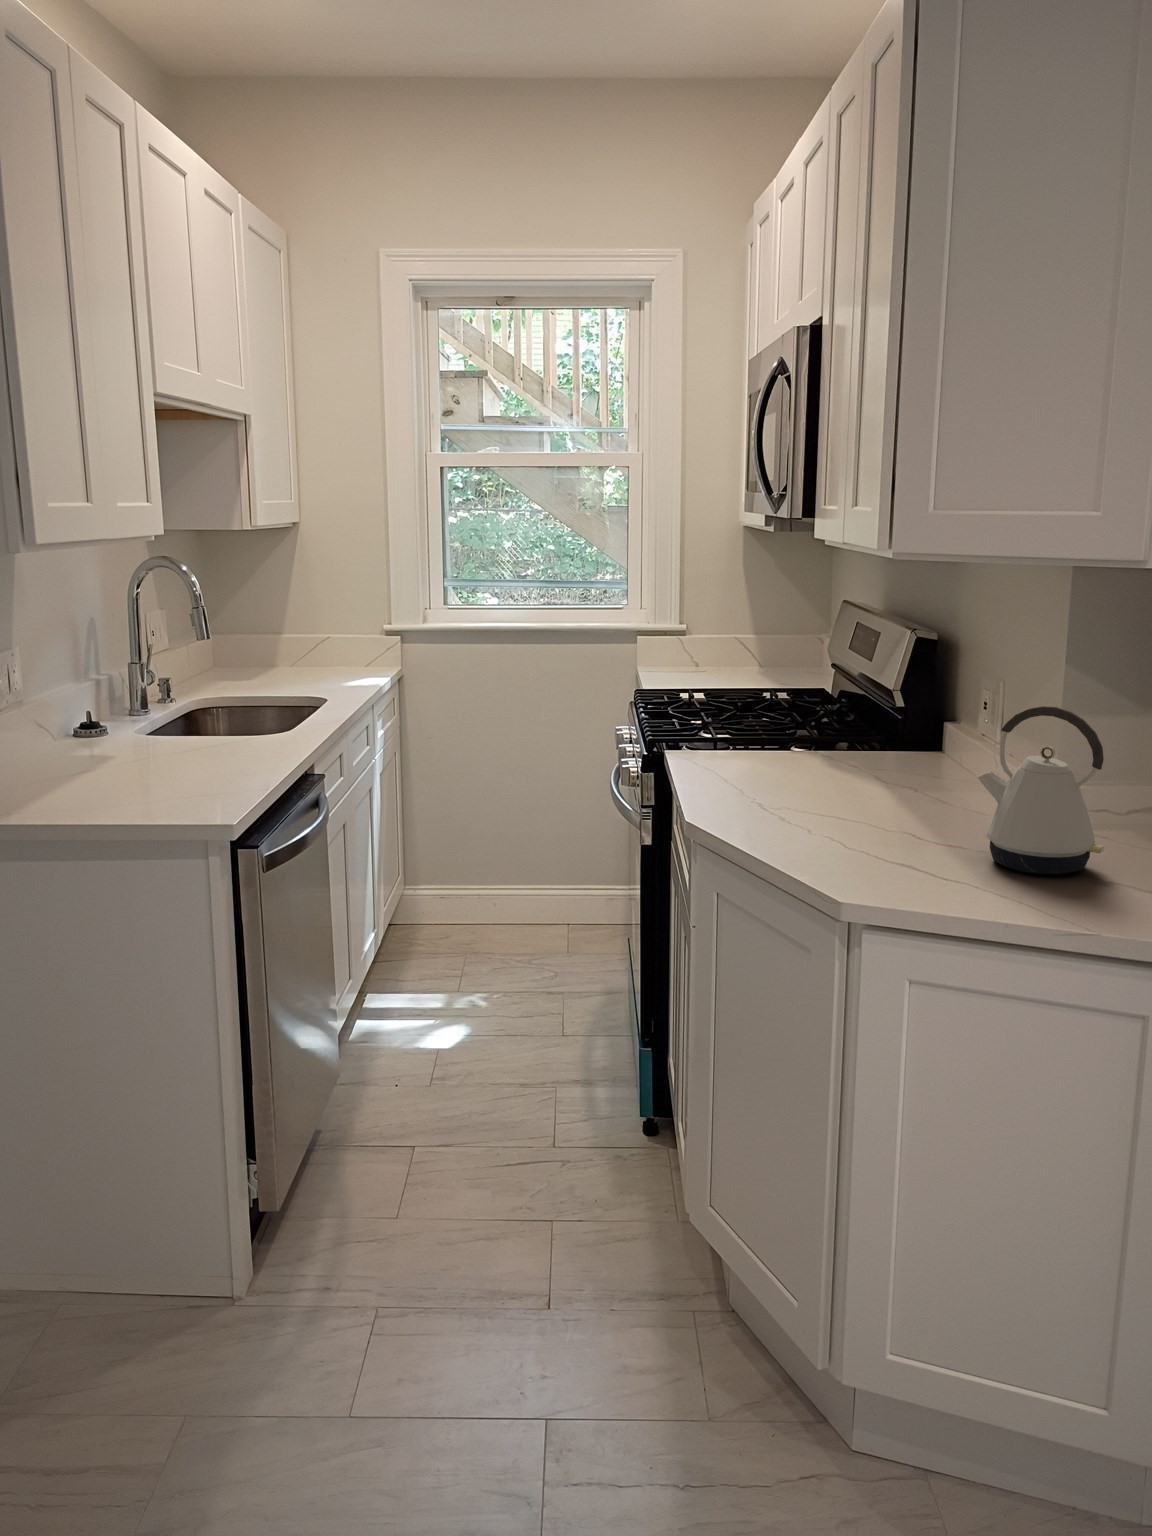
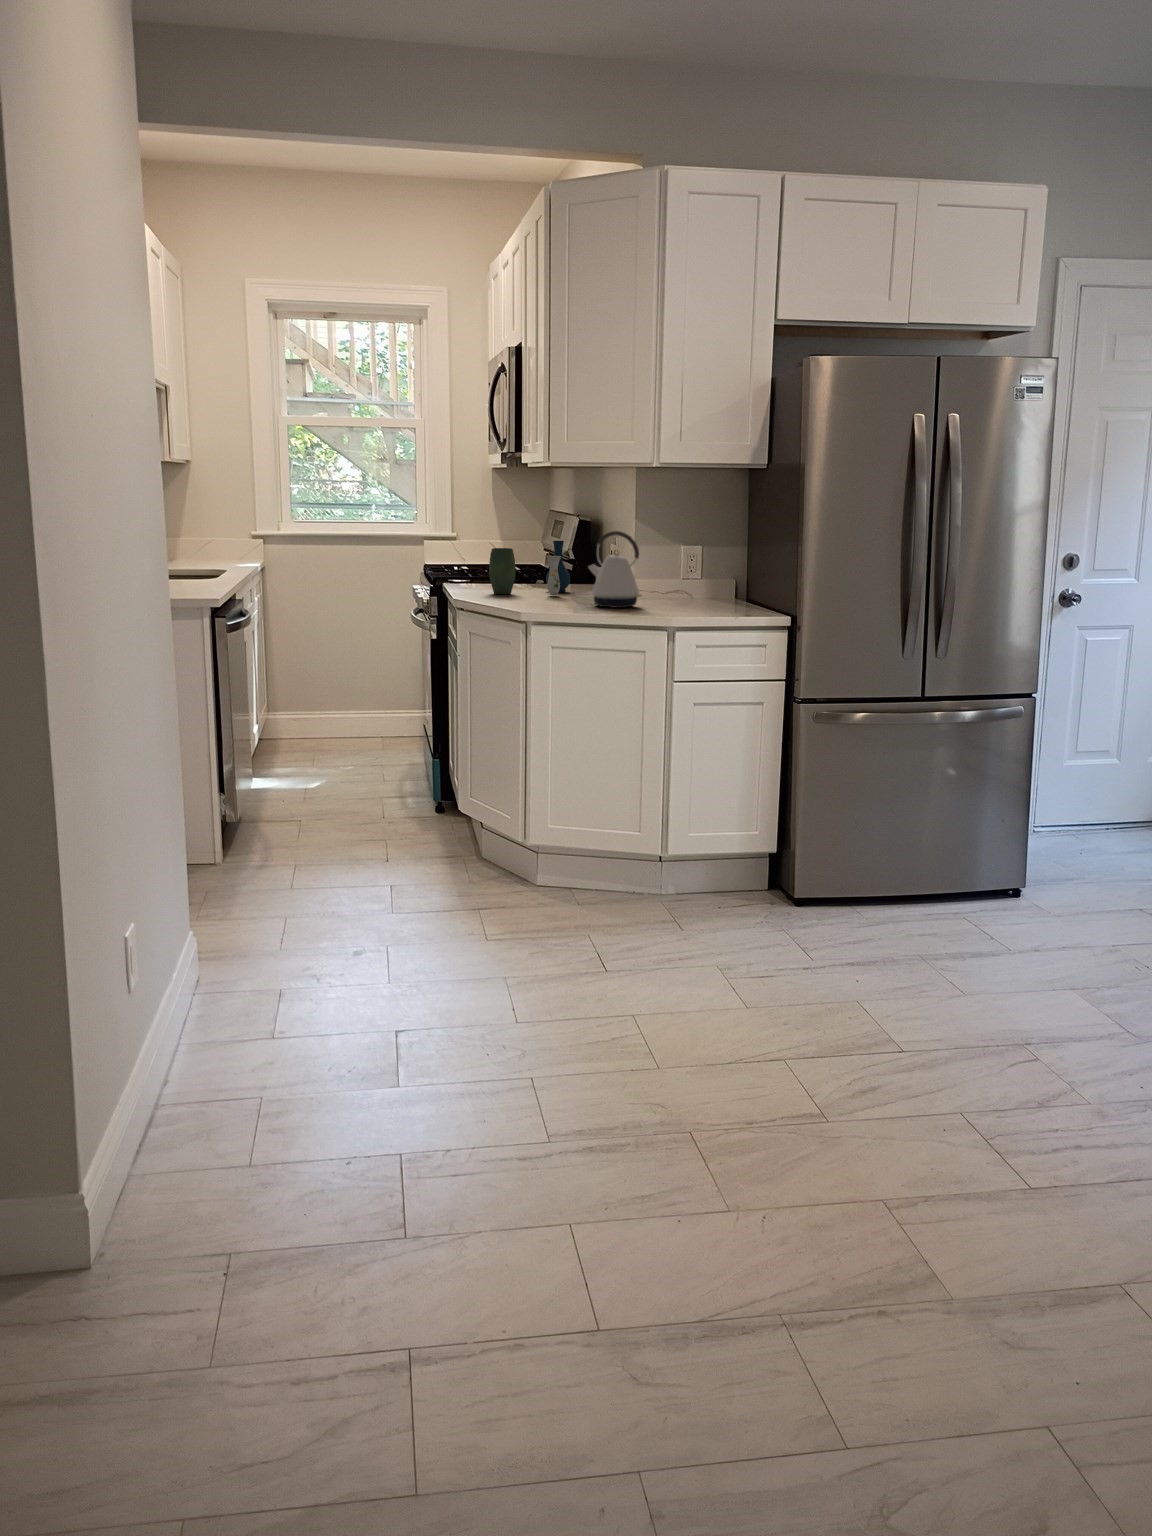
vase: none [758,690,911,806] -> present [489,541,570,595]

